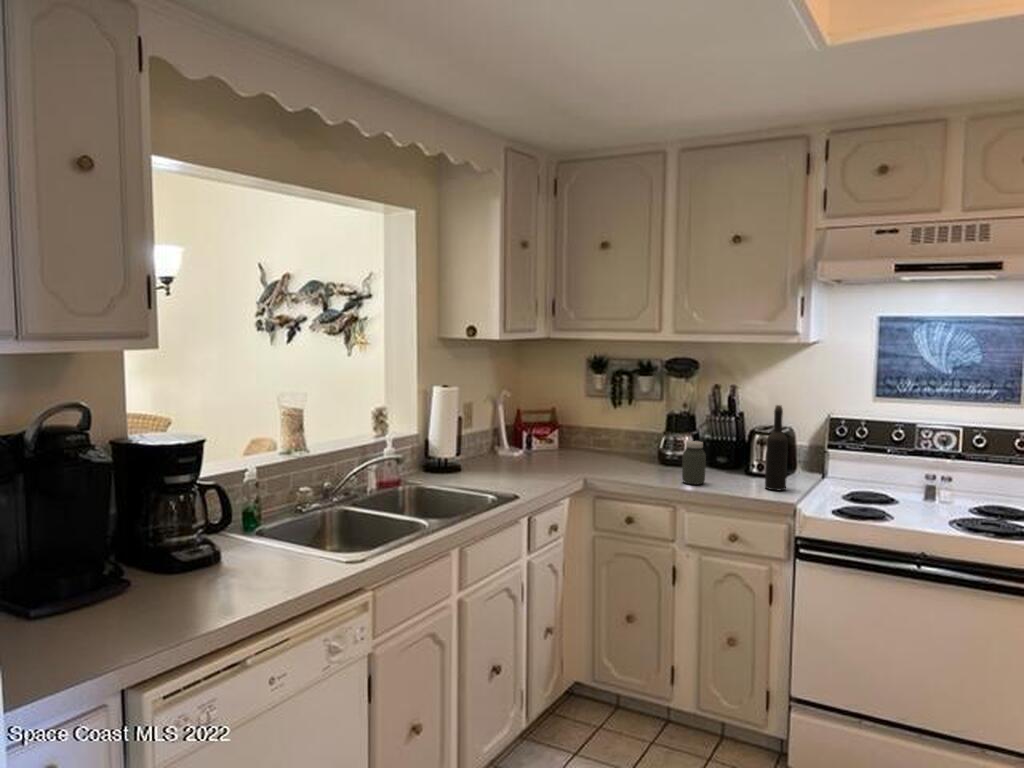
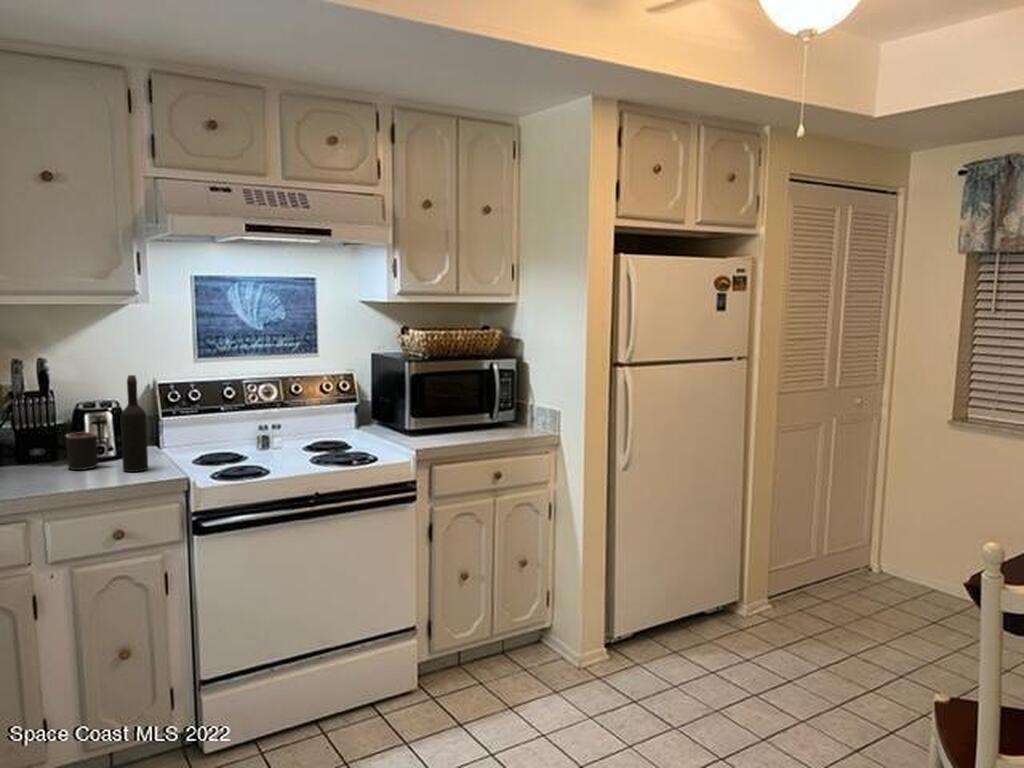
jar: present [682,441,706,485] -> none [18,432,53,488]
mug: none [733,449,765,480] -> present [66,432,109,470]

